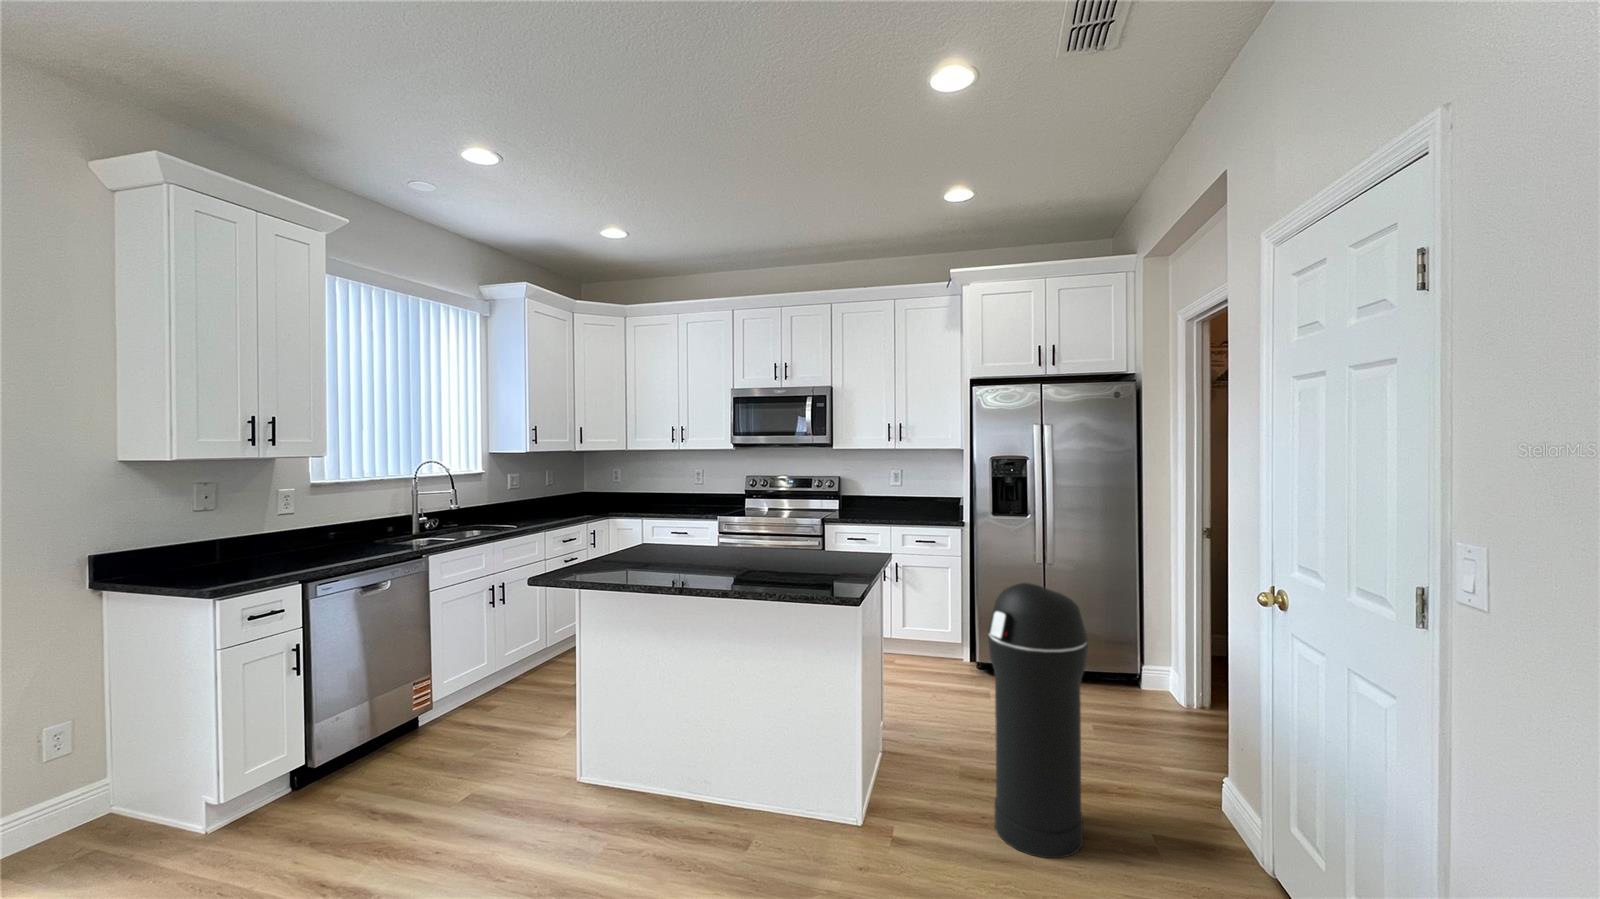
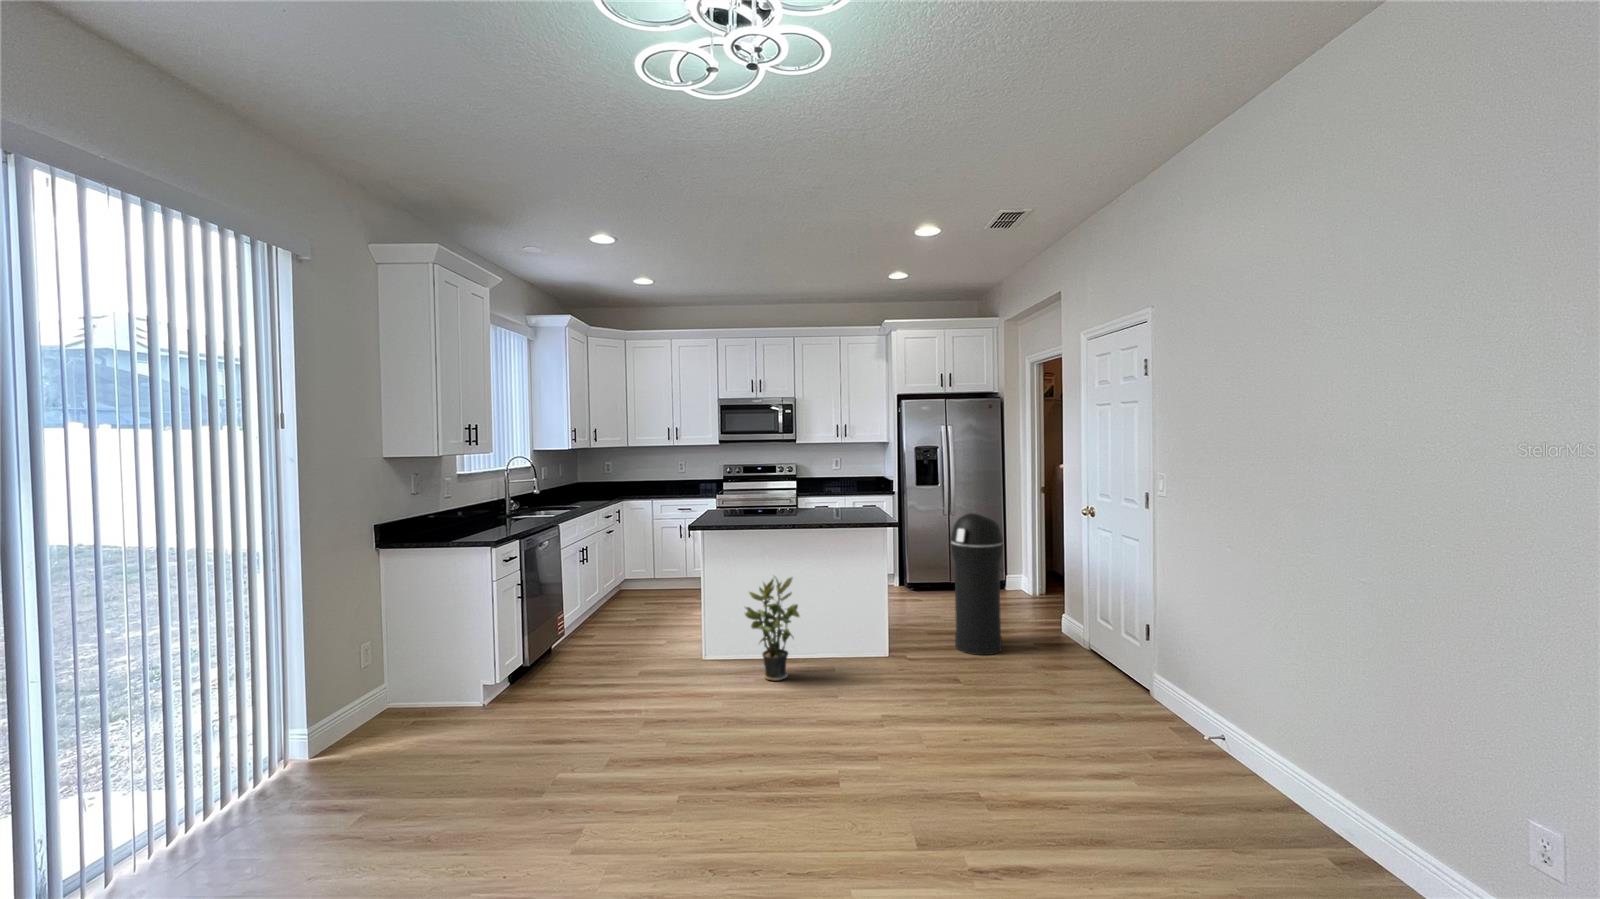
potted plant: none [589,669,687,860] -> present [745,576,799,681]

